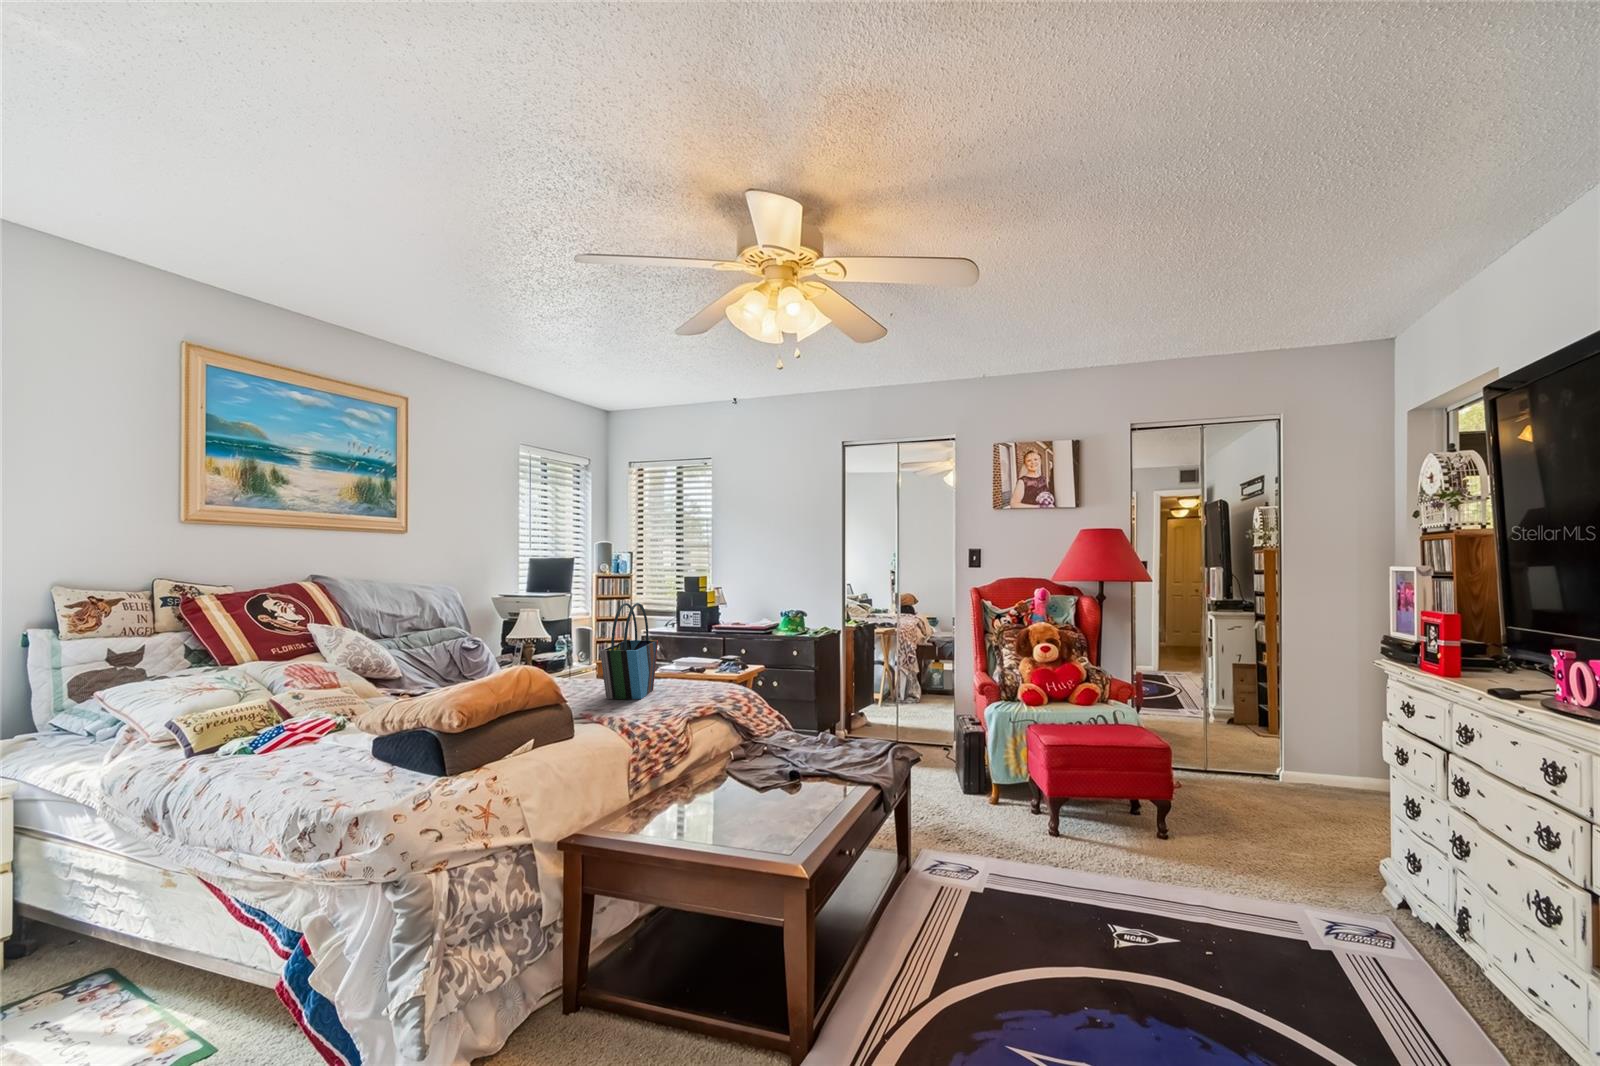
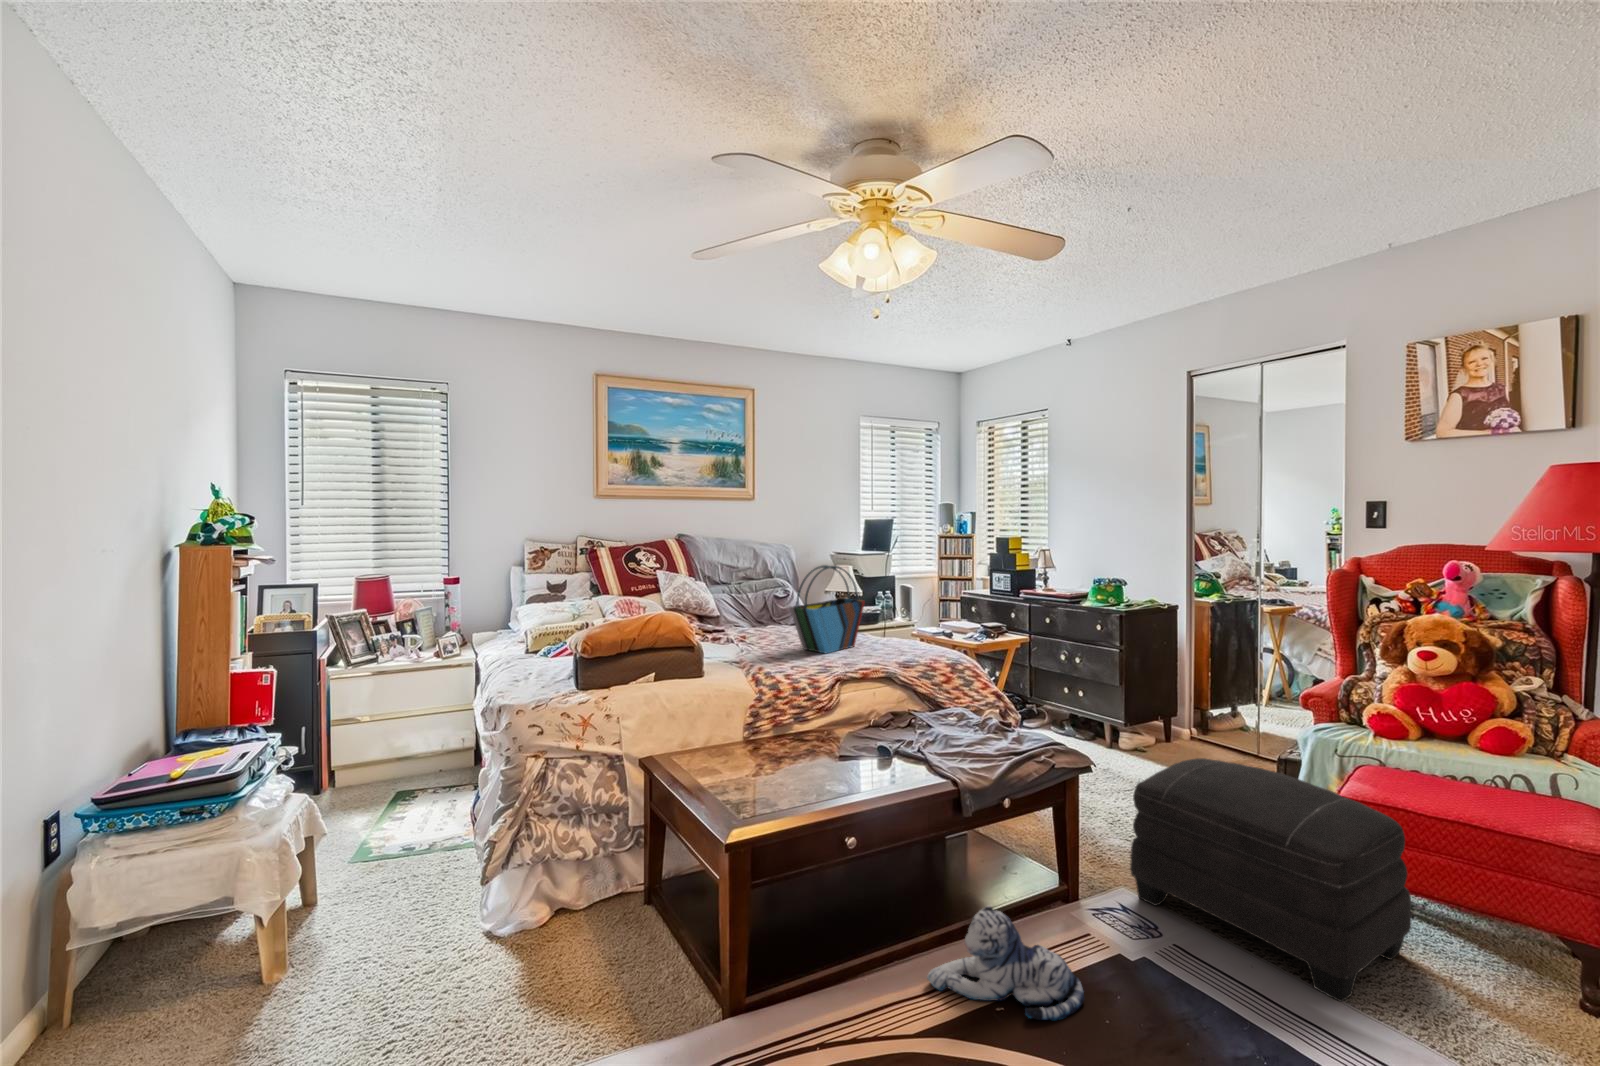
ottoman: none [945,735,1104,873] -> present [1130,758,1411,1001]
plush toy: none [907,874,1006,962] -> present [928,906,1085,1020]

